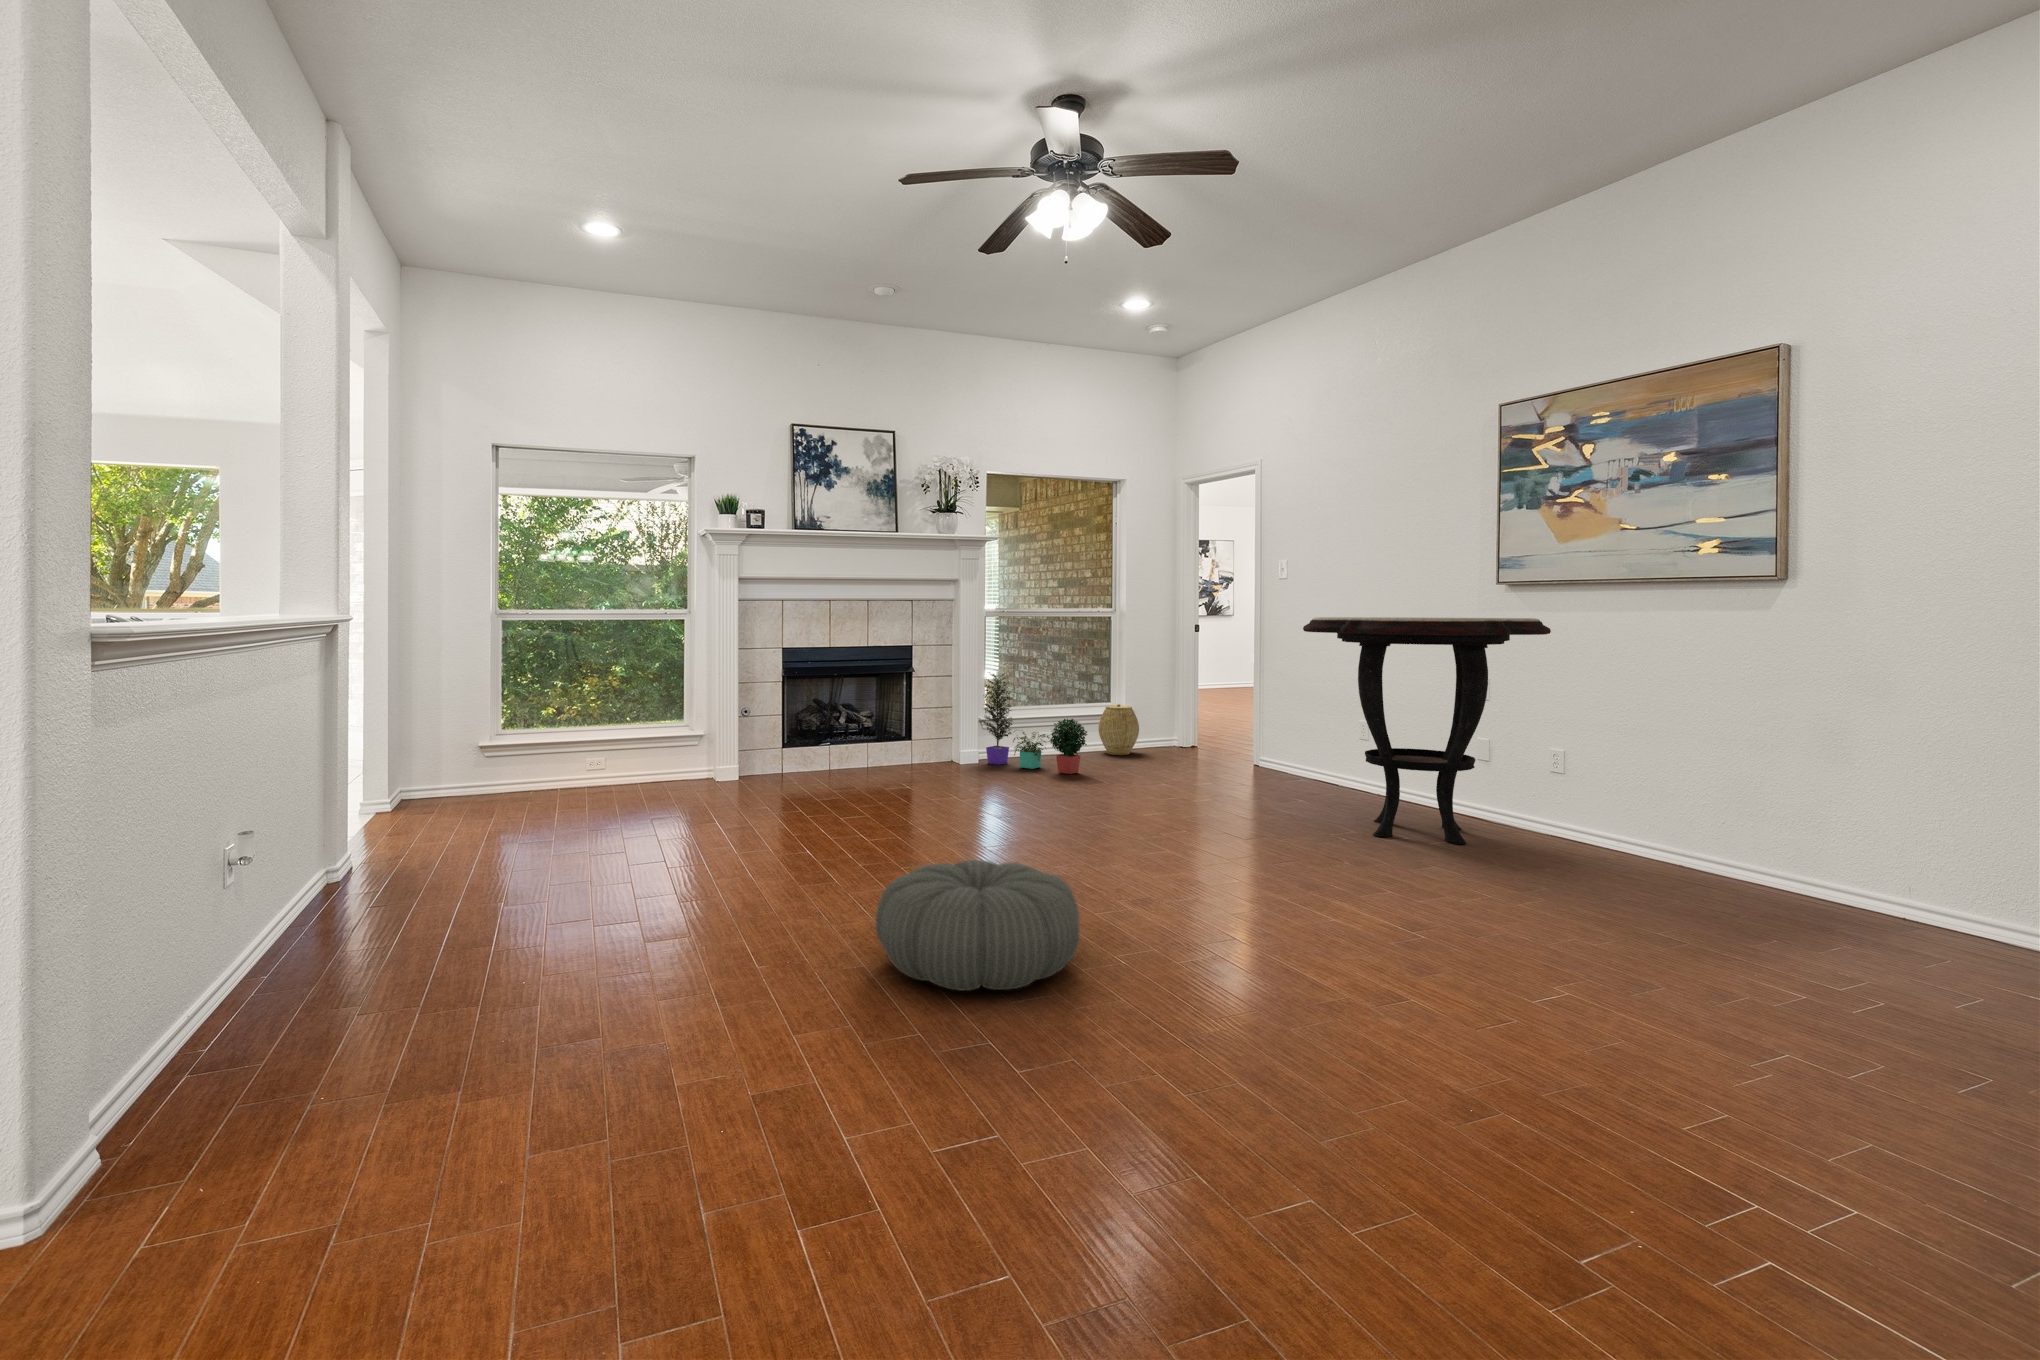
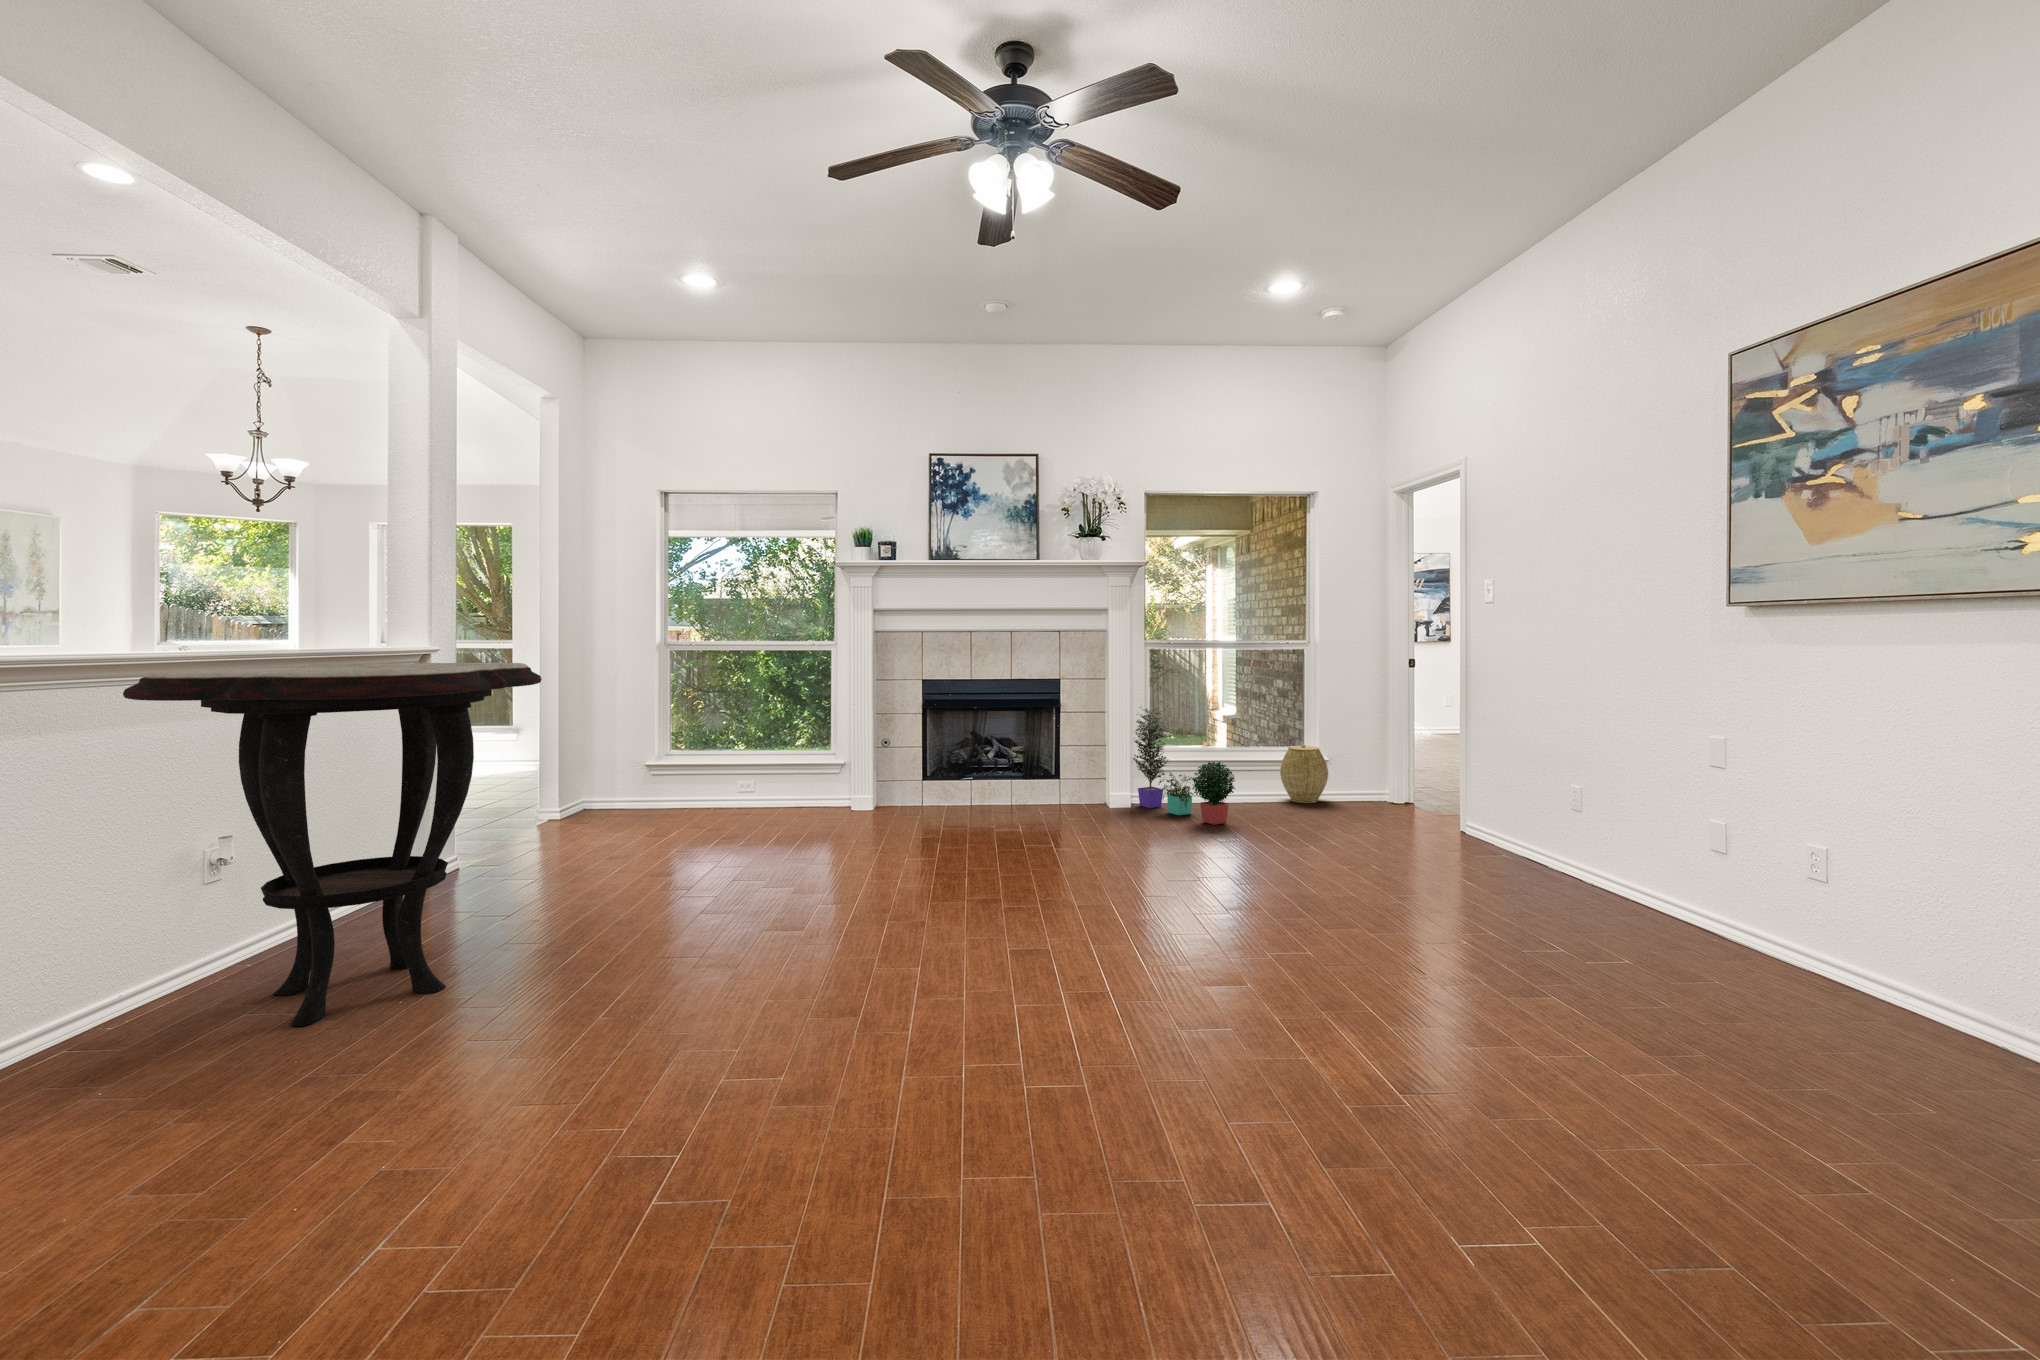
side table: present [1303,617,1551,844] -> present [123,663,542,1026]
pouf: present [876,860,1079,991] -> none [652,946,907,1125]

